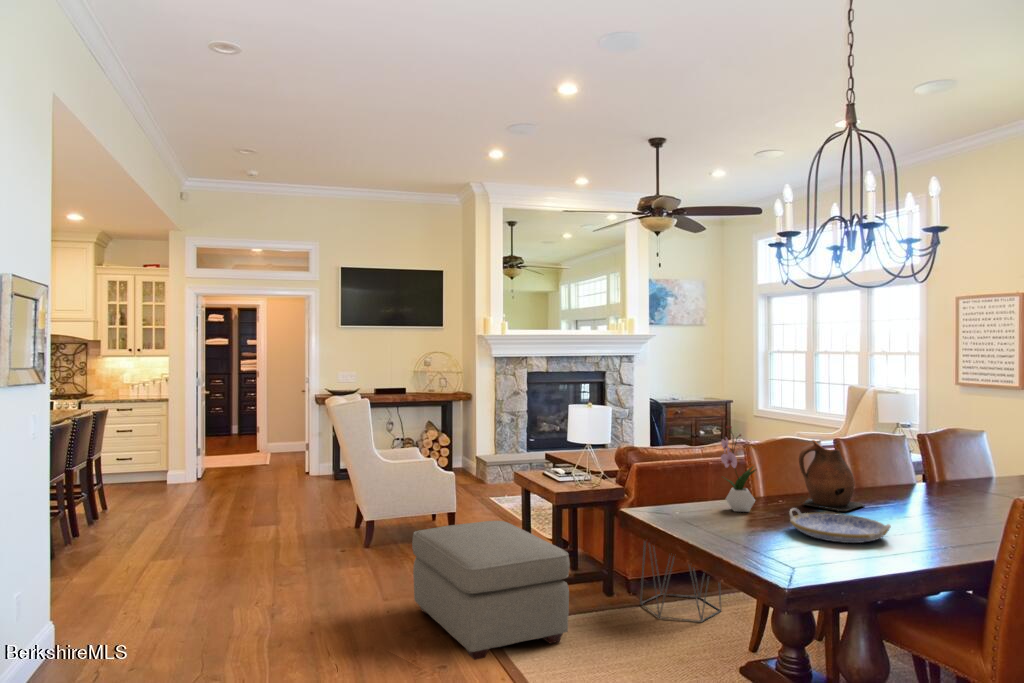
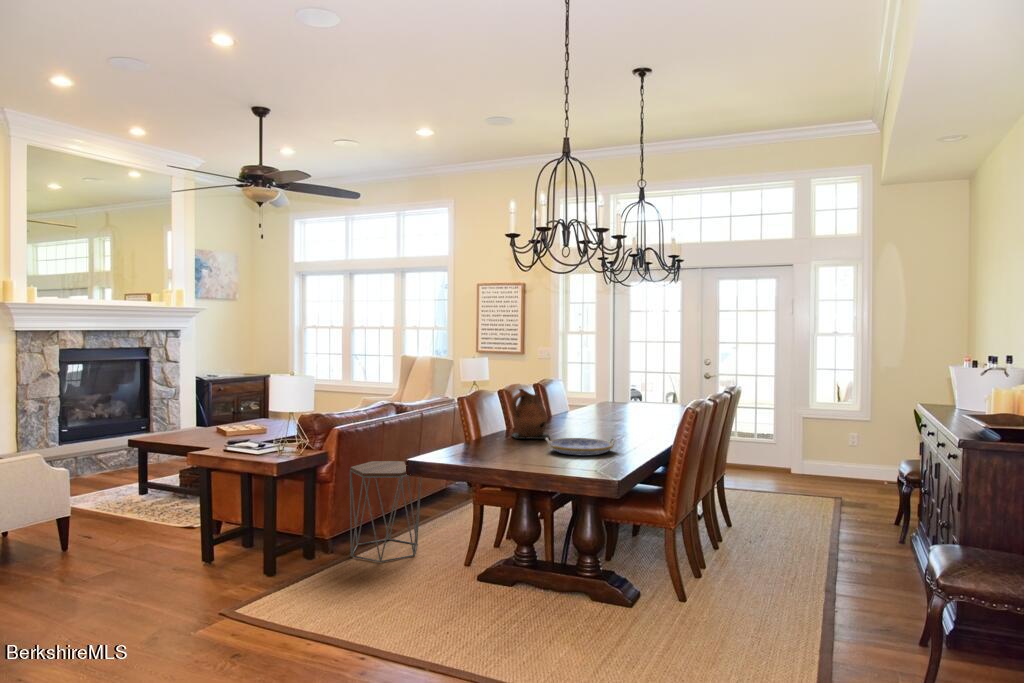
flower arrangement: present [721,426,756,512] -> none [475,380,506,449]
ottoman: present [412,521,570,660] -> none [122,505,333,647]

